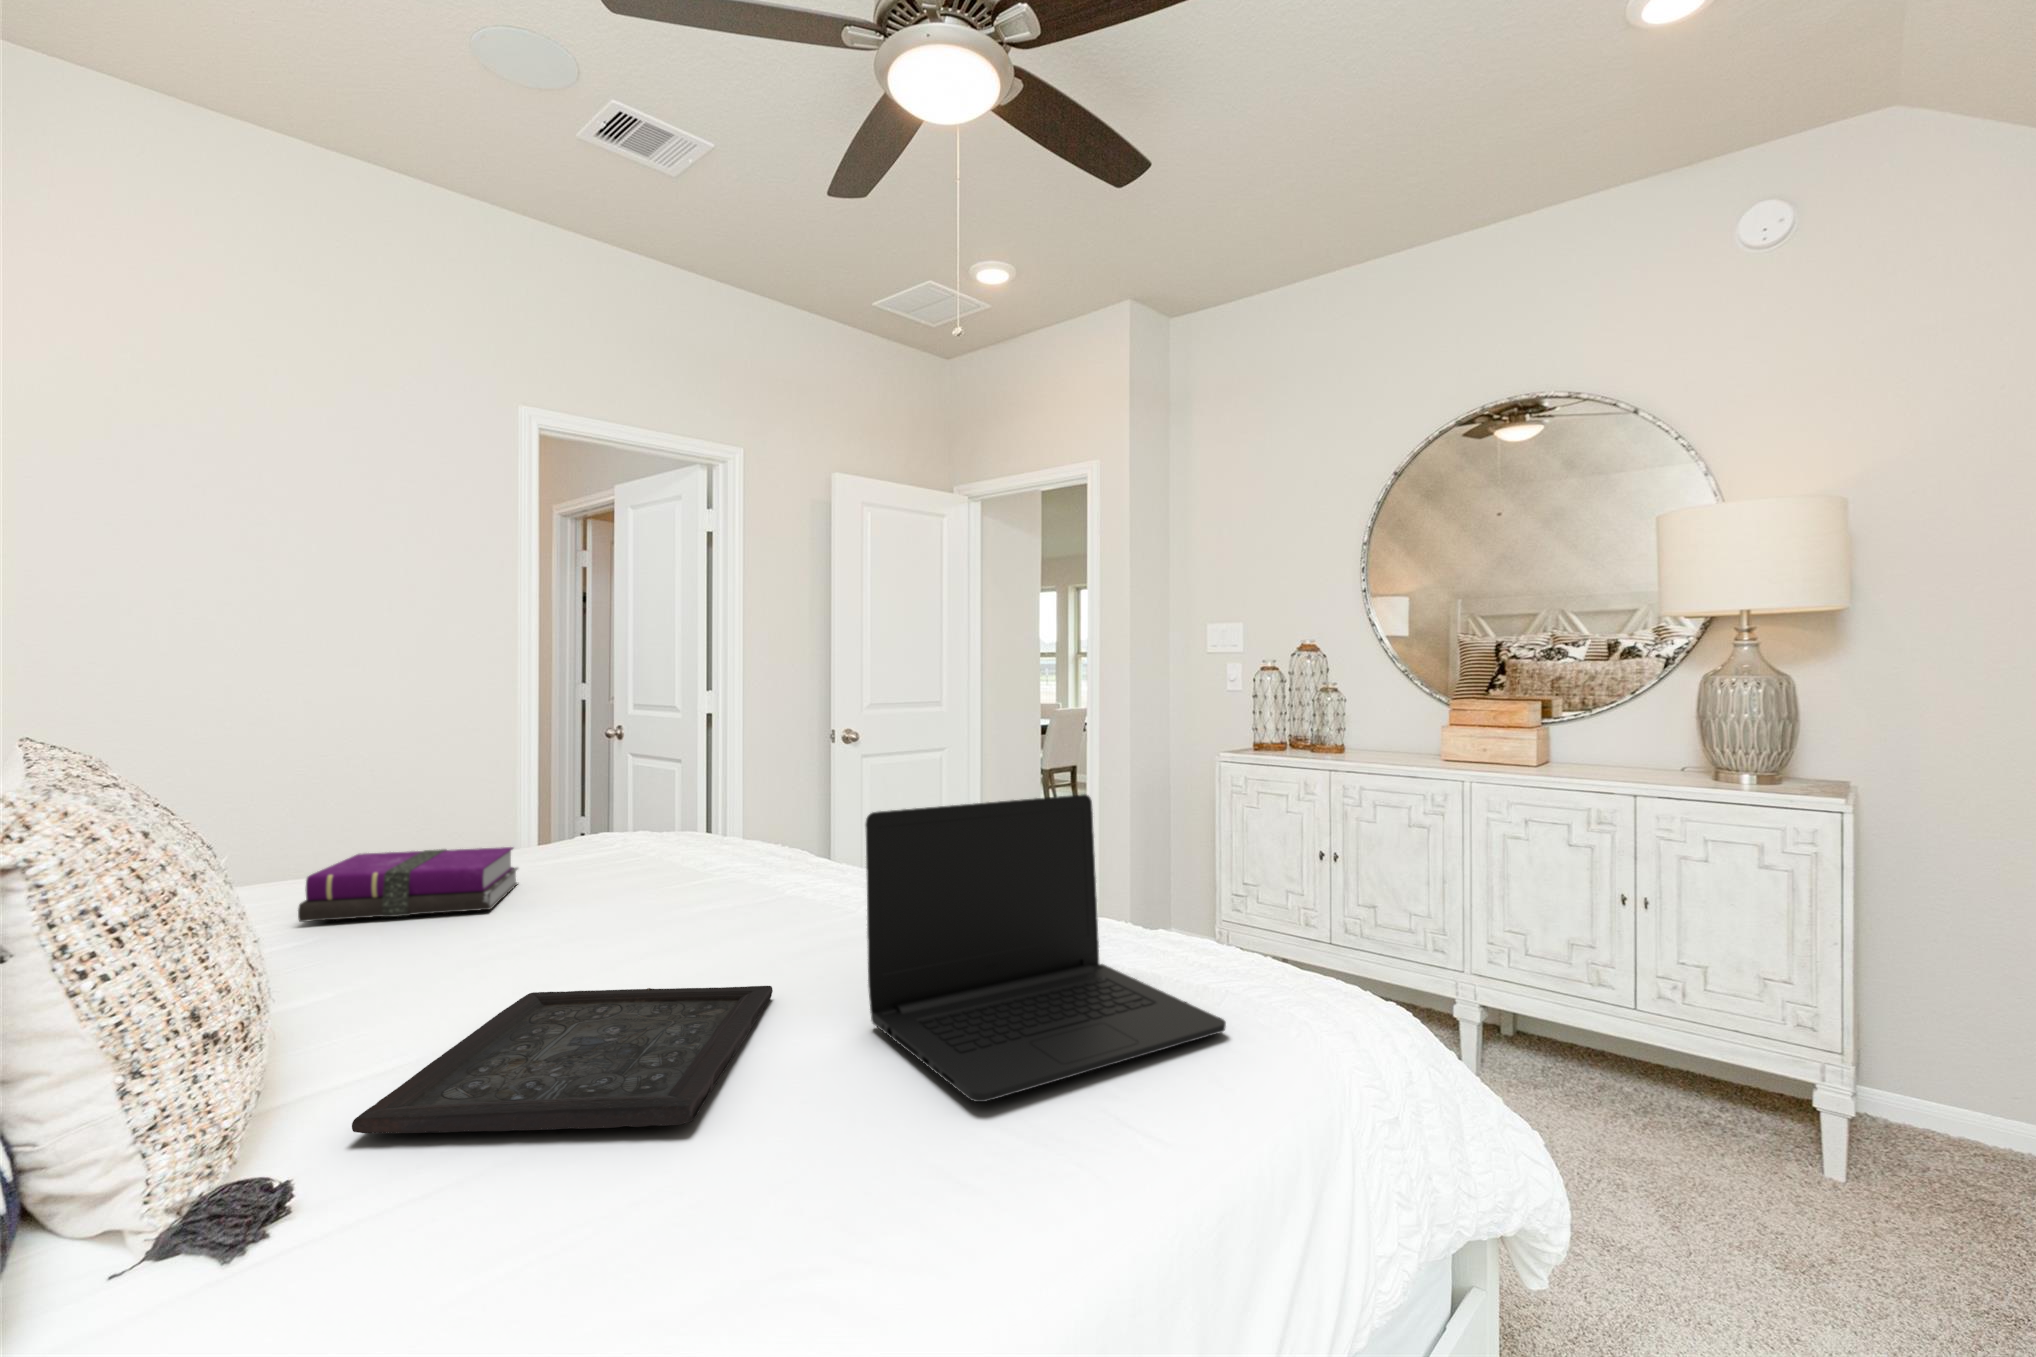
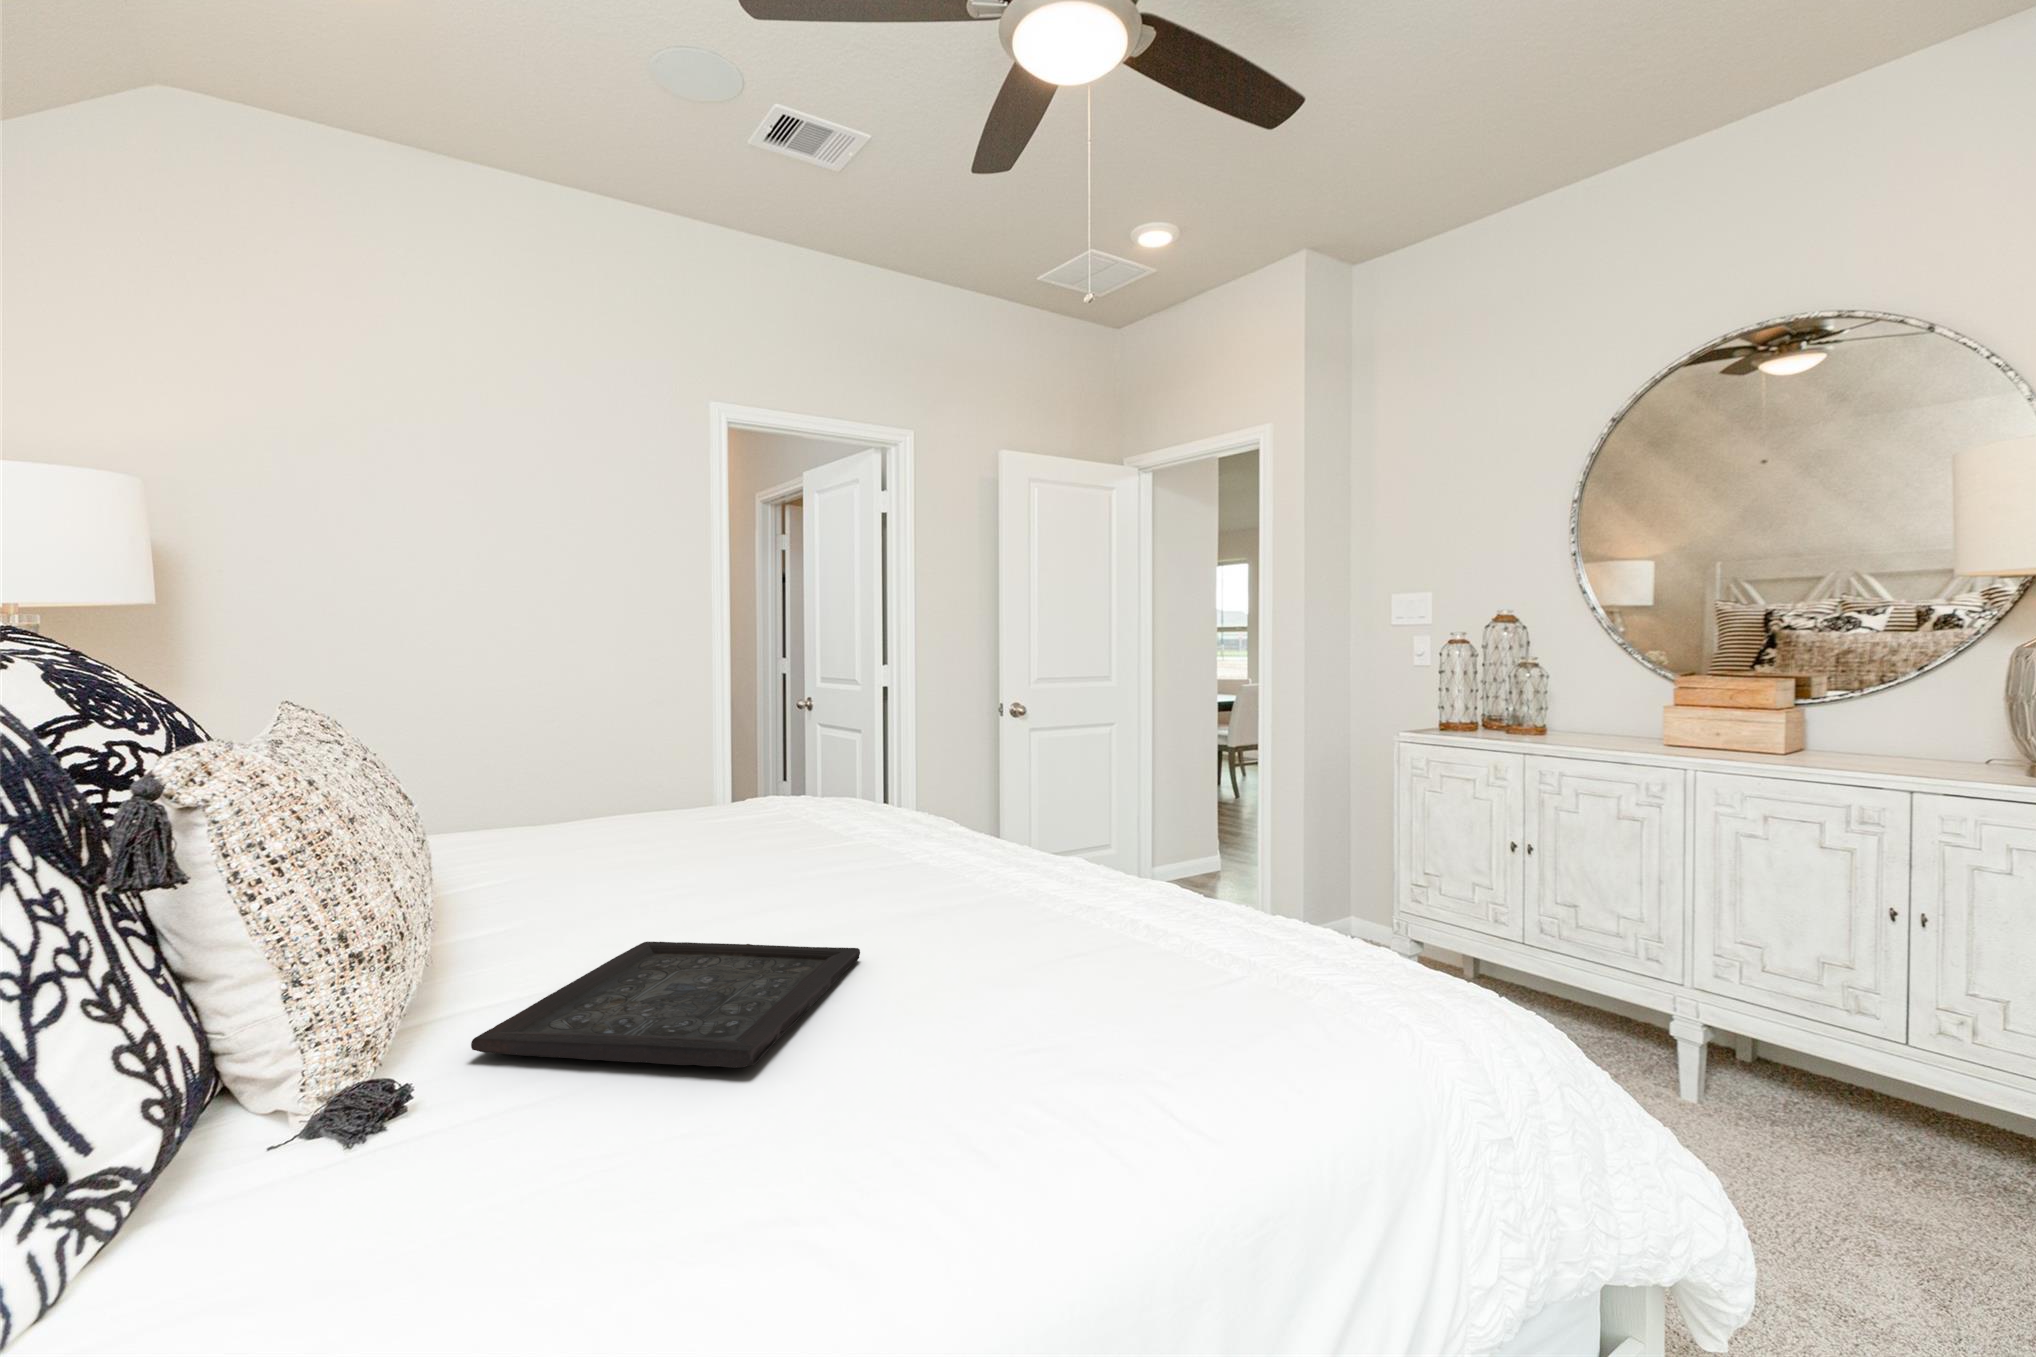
laptop: present [865,794,1226,1102] -> none [939,769,1309,1071]
notebook: present [298,847,518,922] -> none [474,810,663,870]

